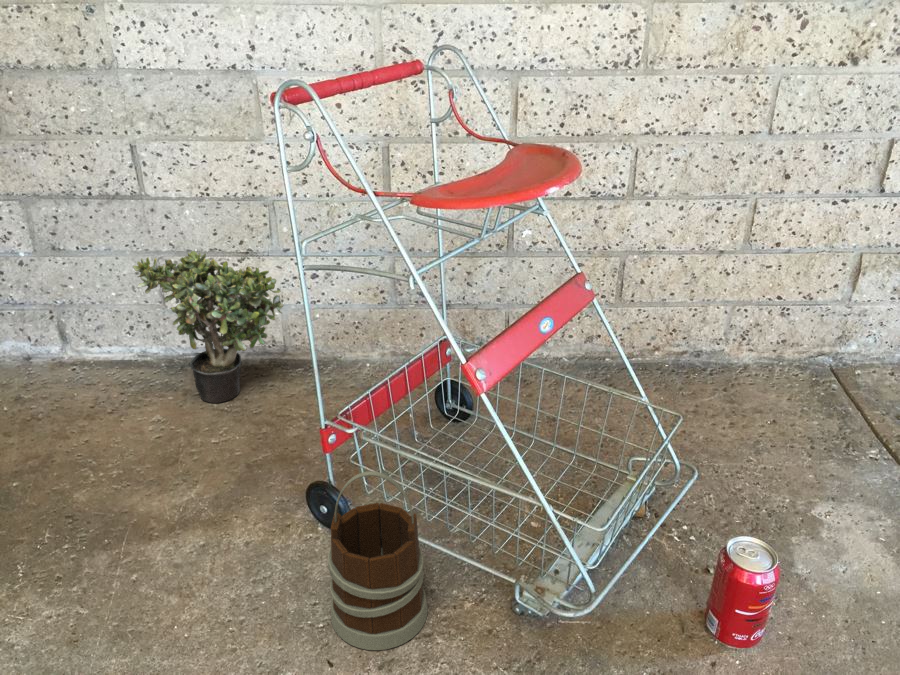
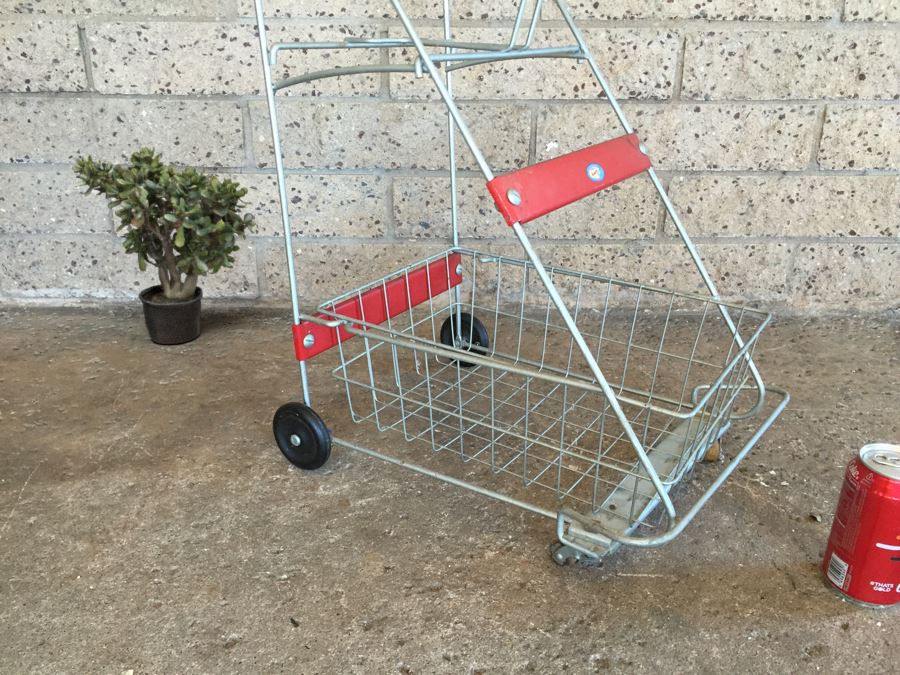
wooden bucket: present [328,471,428,650] -> none [298,340,434,605]

